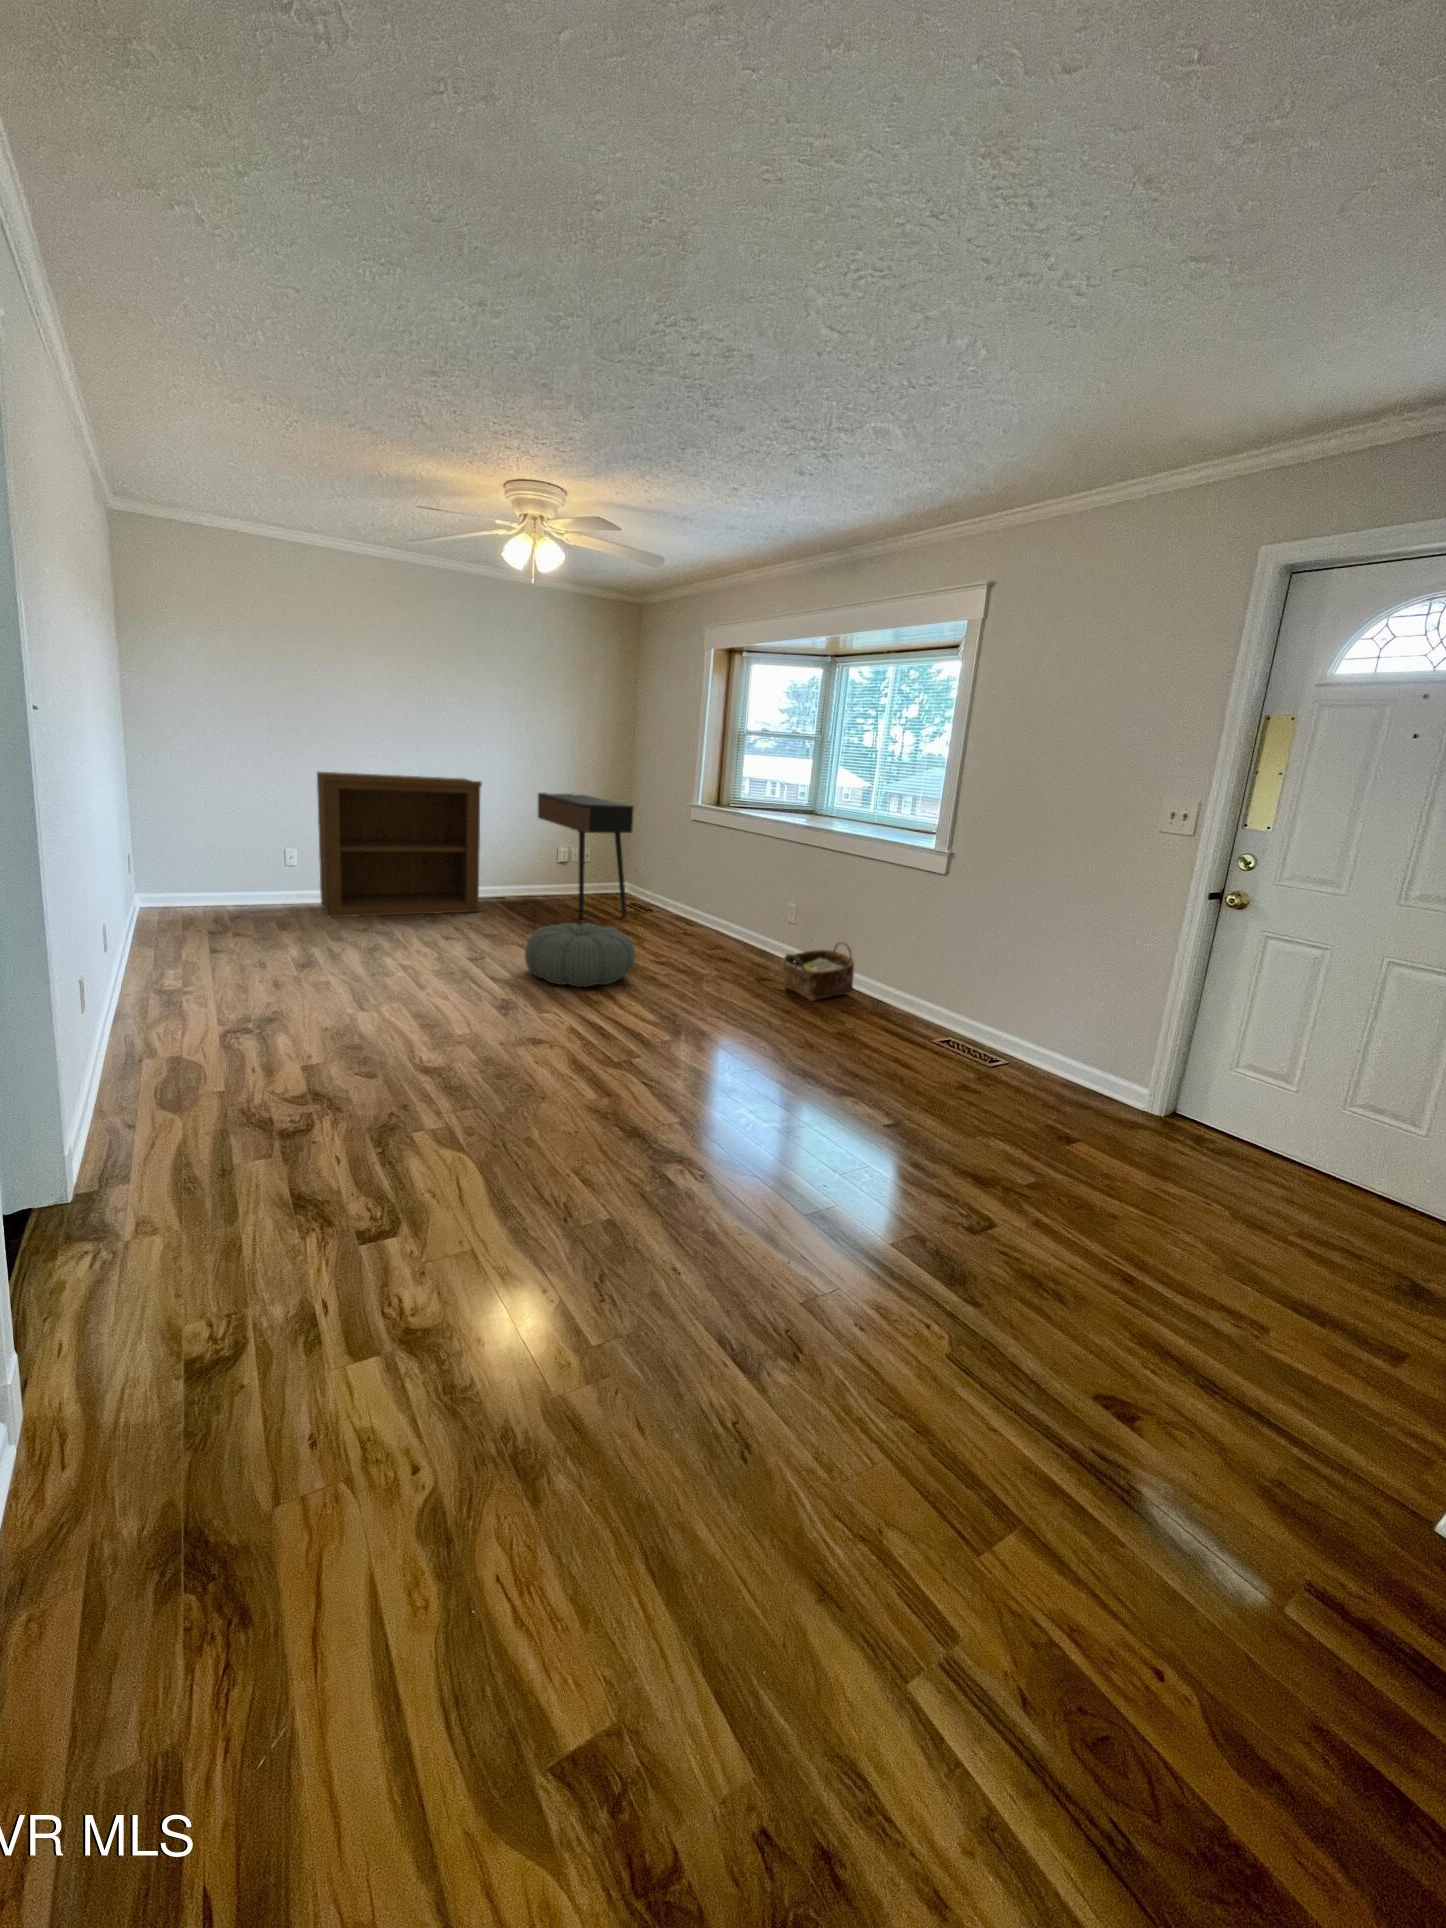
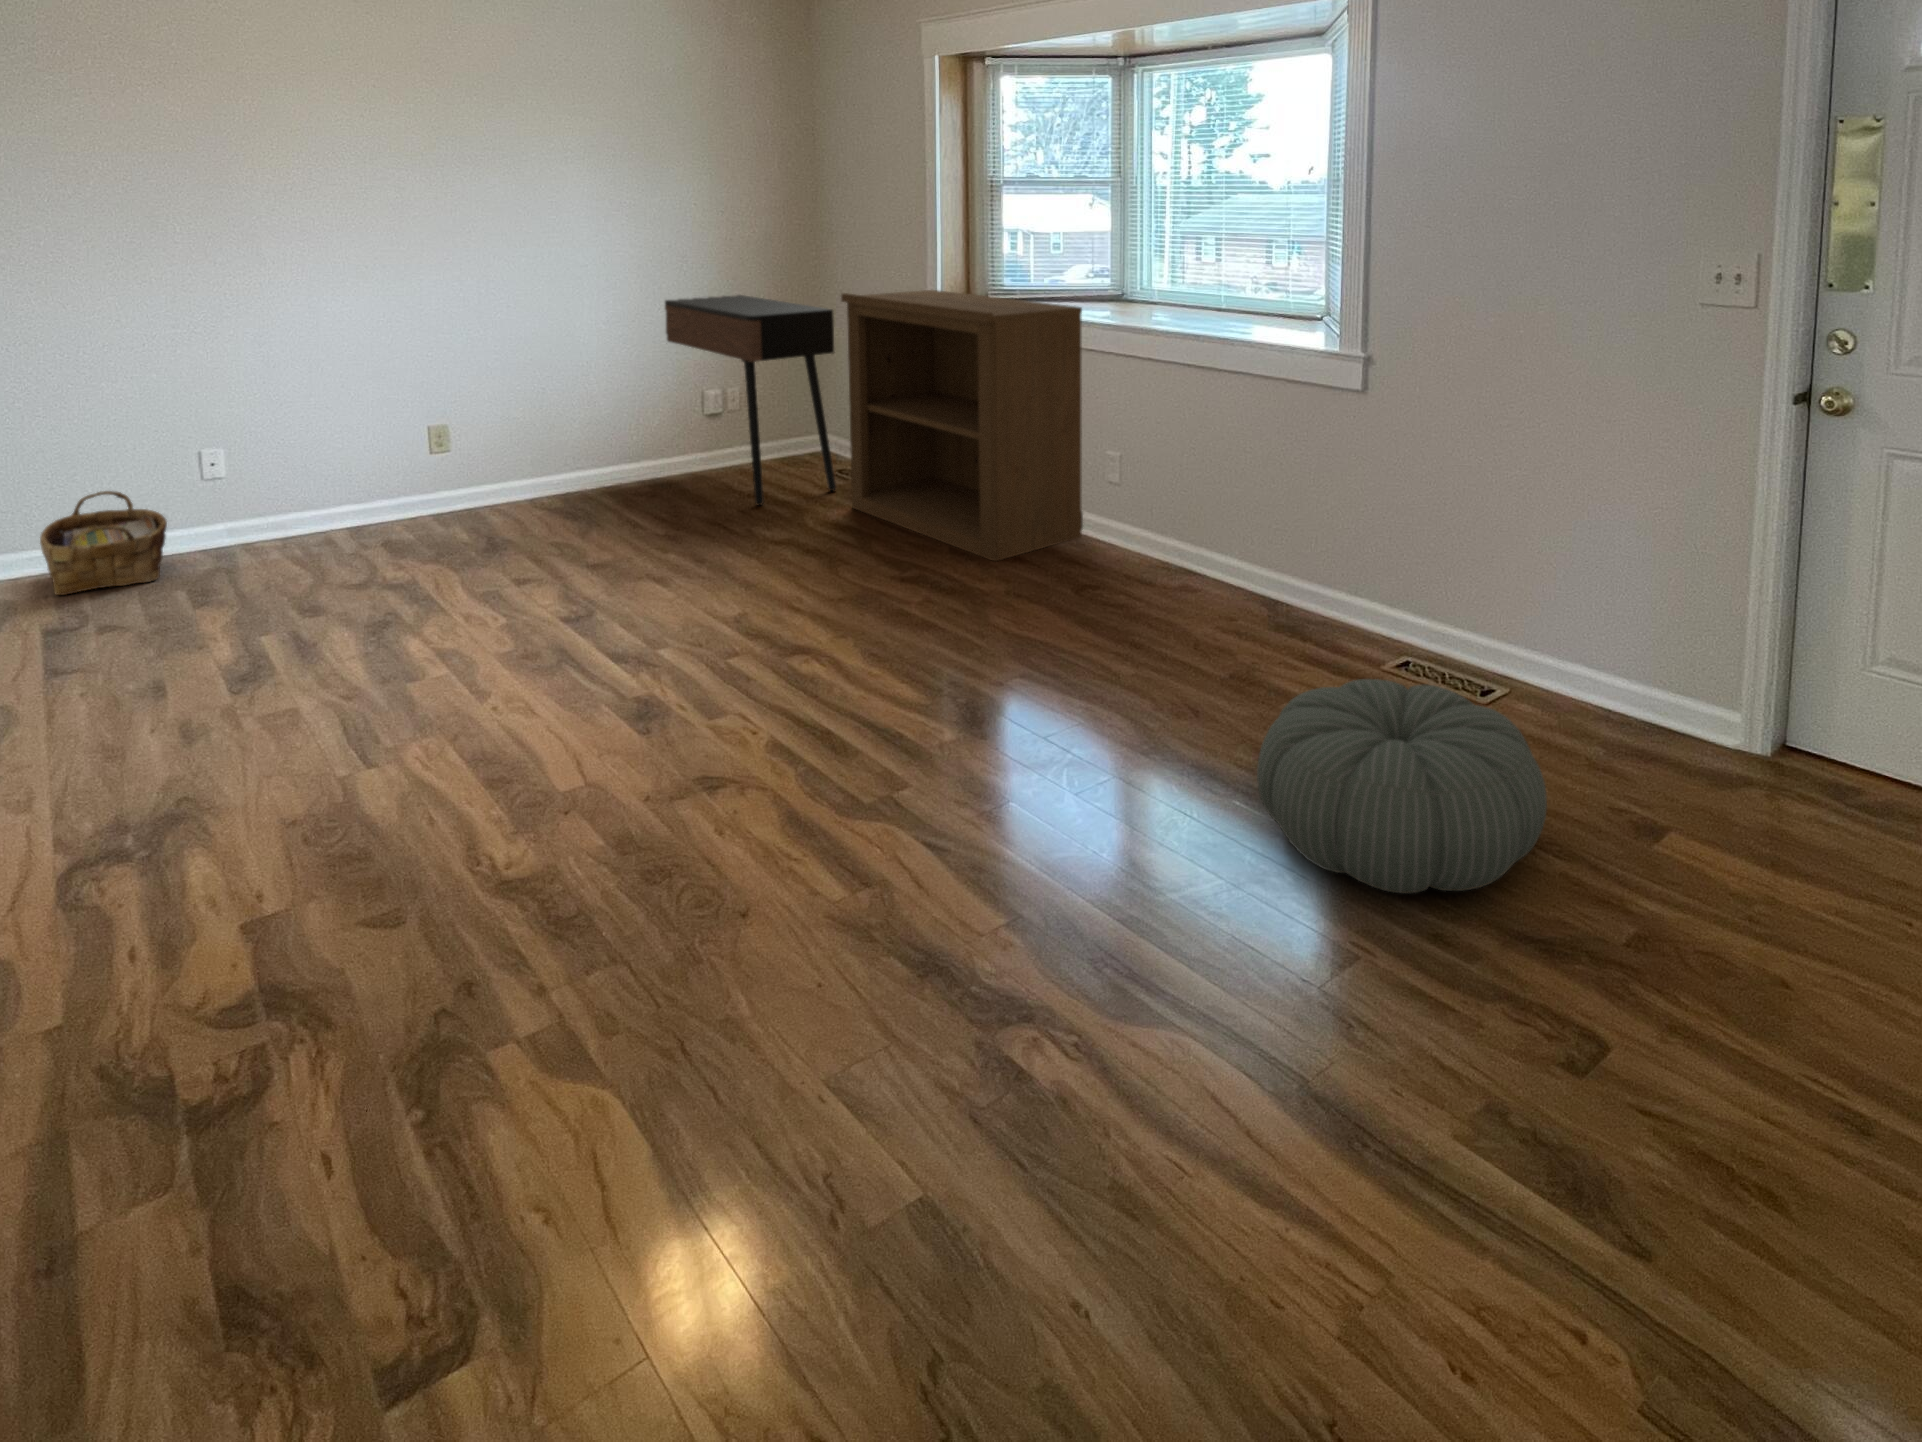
bookshelf: present [317,772,482,917] -> present [841,290,1083,561]
pouf: present [525,923,635,987] -> present [1257,679,1547,894]
woven basket: present [782,942,854,1001] -> present [40,491,167,596]

